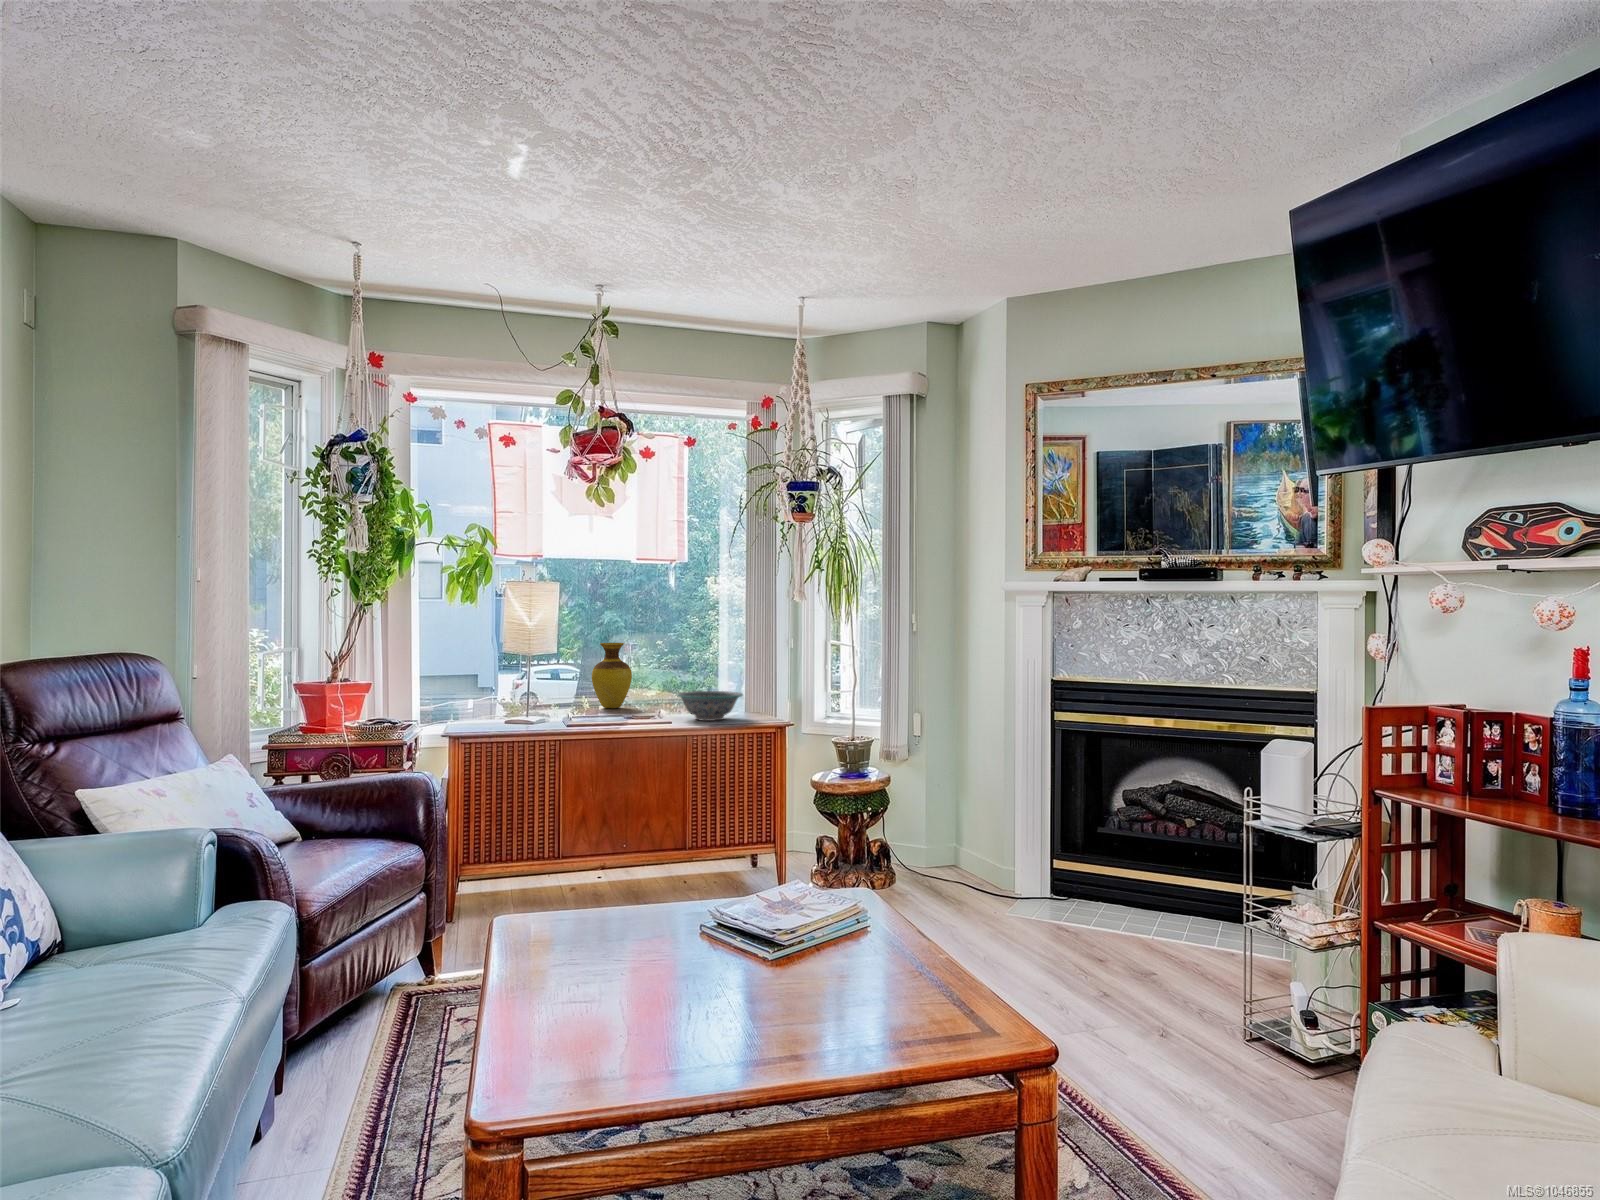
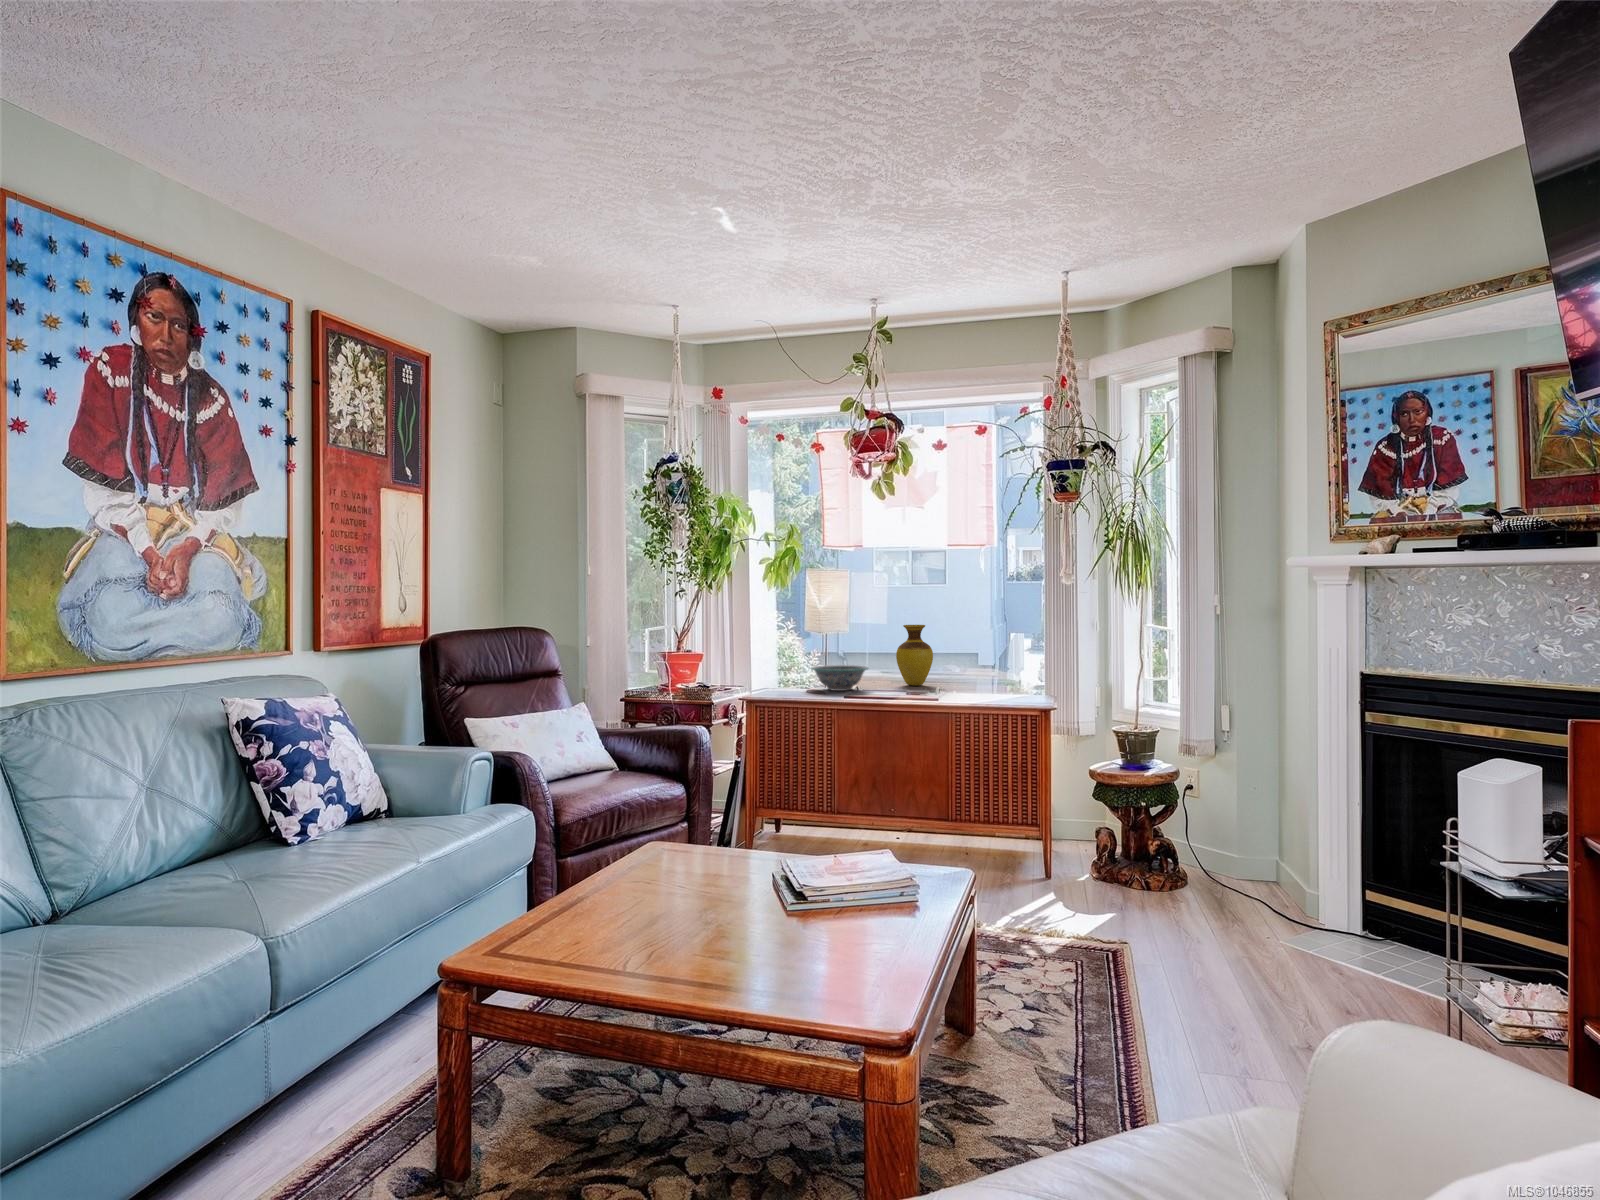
decorative bowl: present [677,691,743,721] -> present [811,665,868,691]

